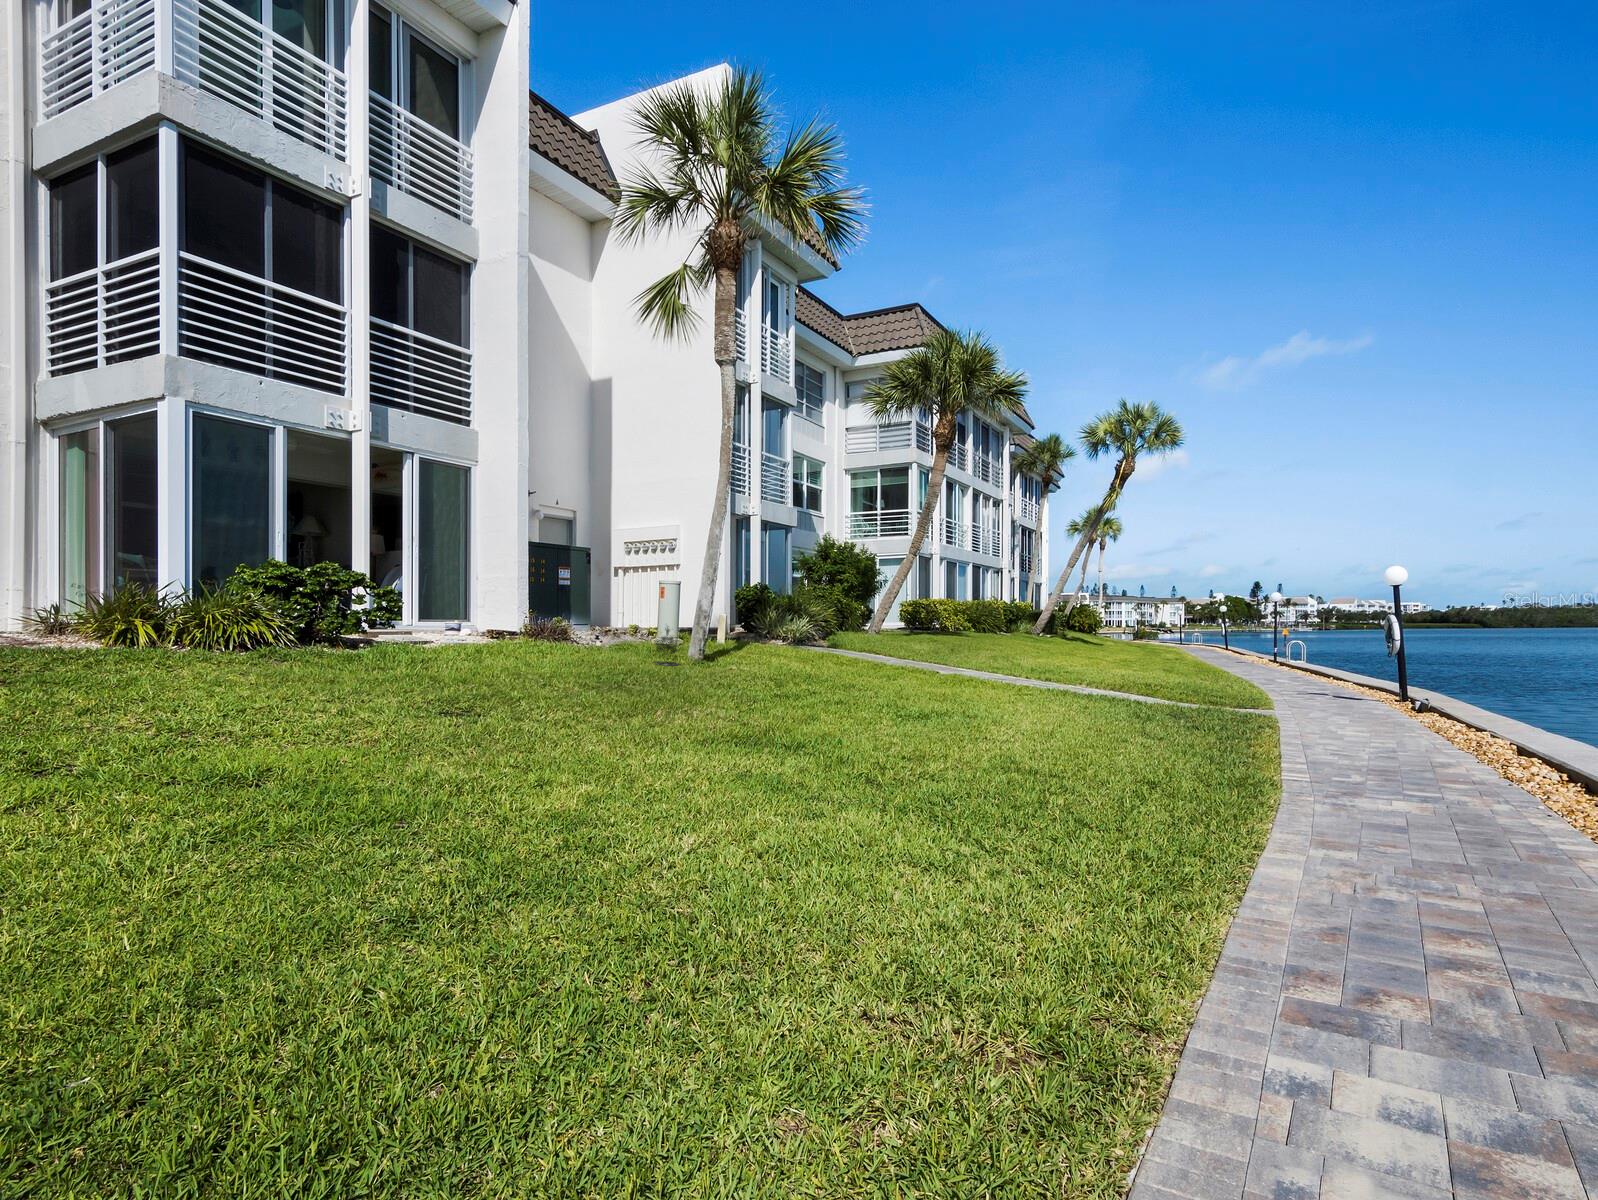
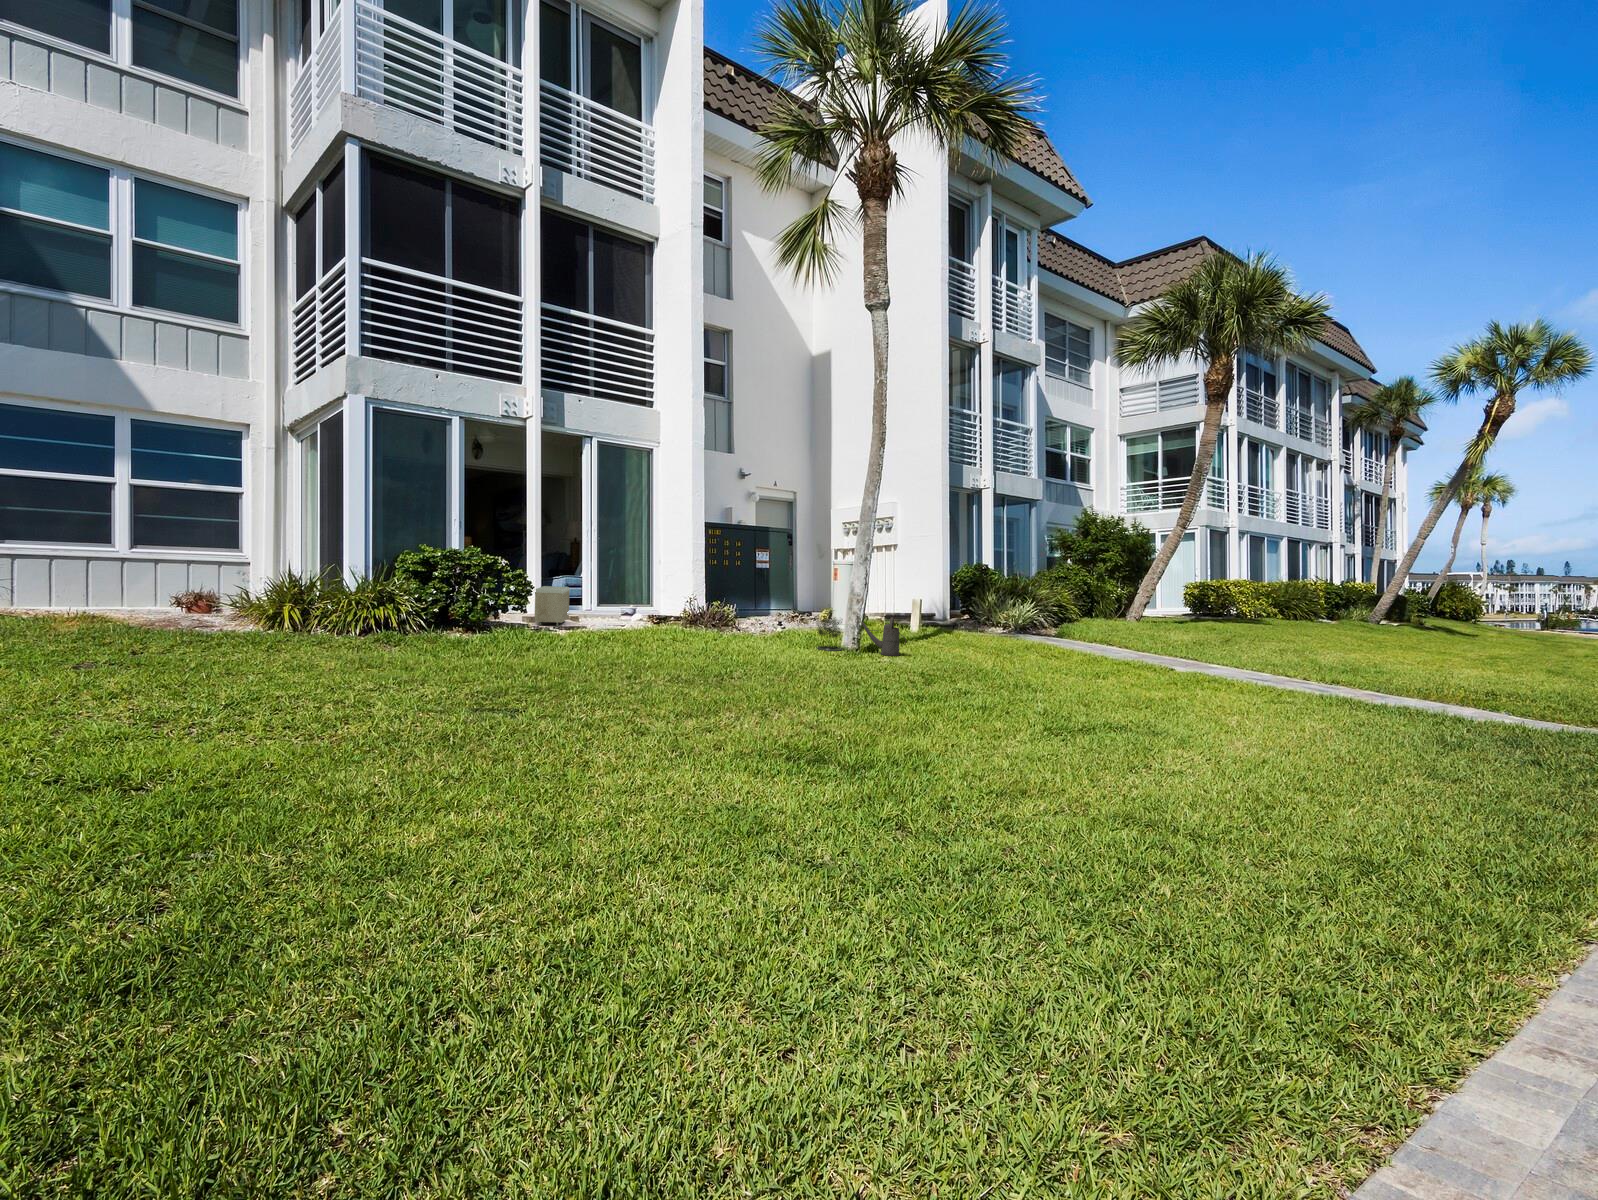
storage bench: none [359,604,391,645] -> present [534,586,570,626]
watering can: none [697,635,737,669] -> present [861,617,906,656]

